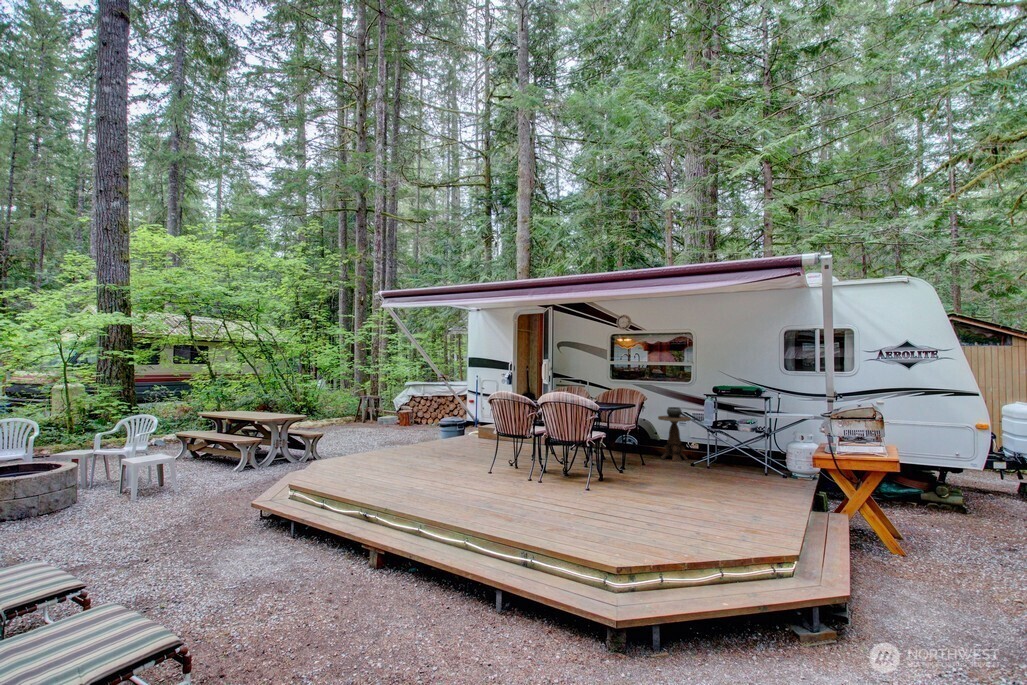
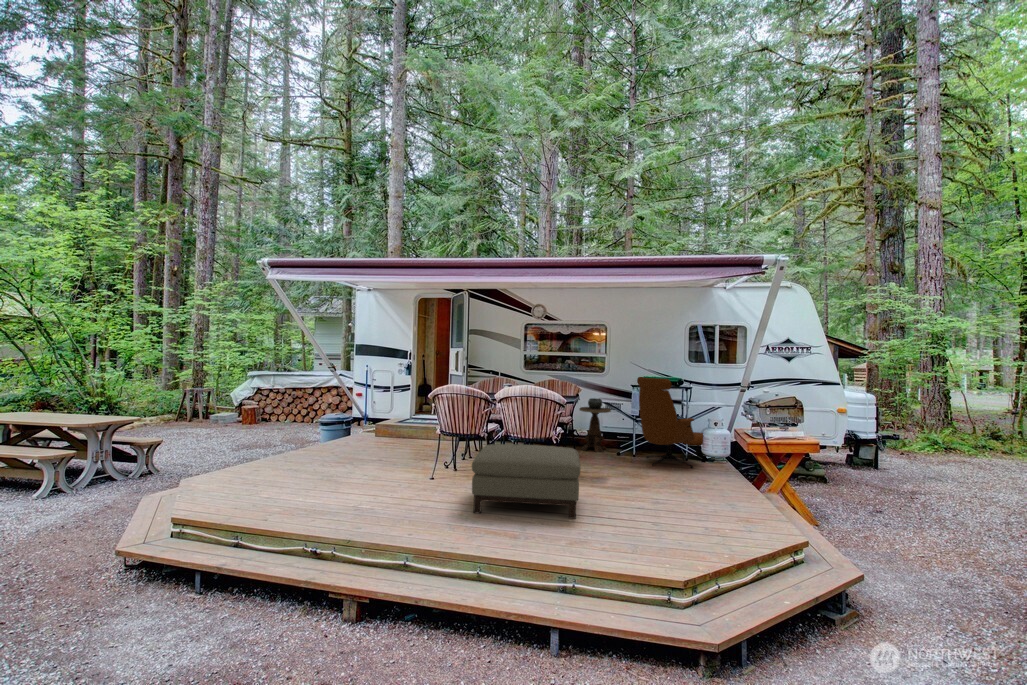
lounge chair: none [701,384,806,481] -> present [637,377,715,468]
ottoman: none [490,442,601,512] -> present [472,444,581,519]

